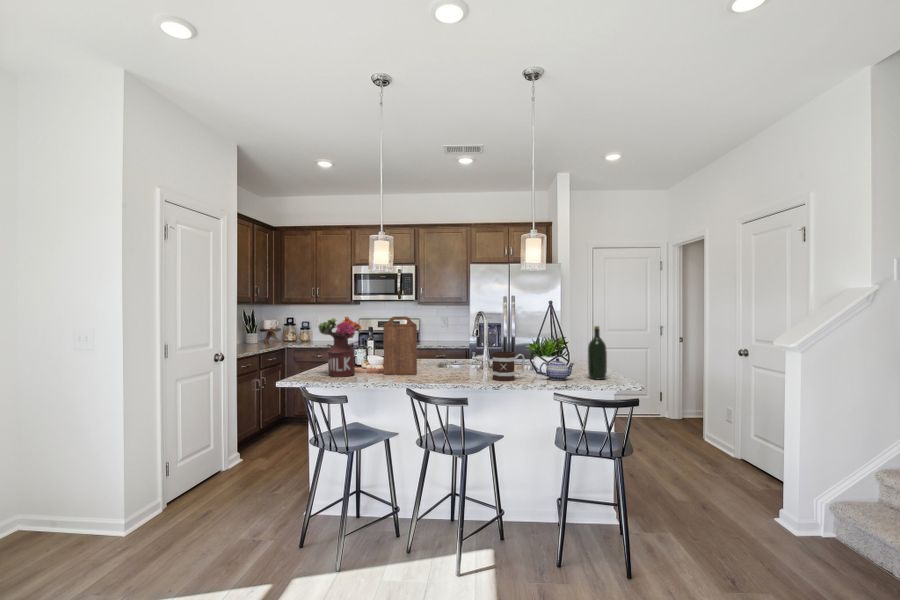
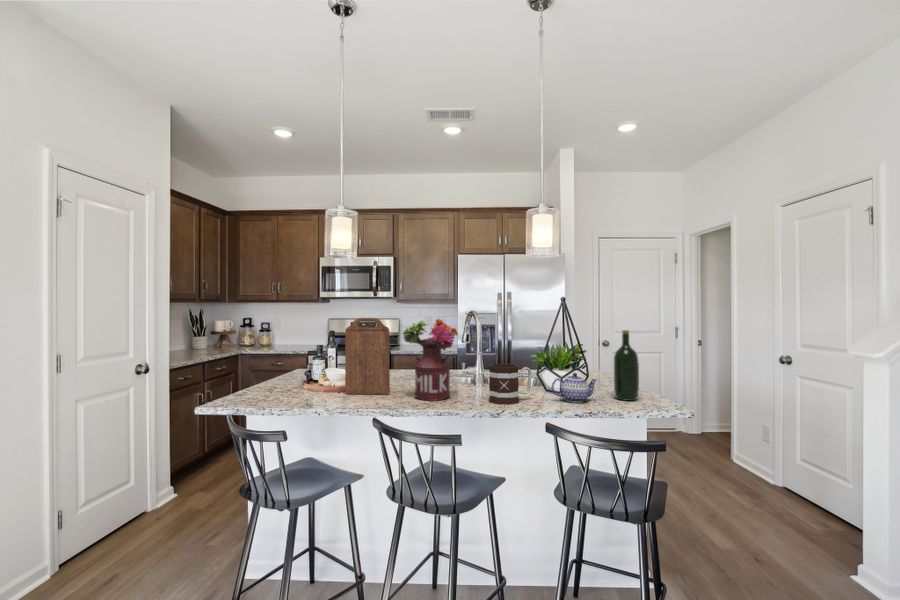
flower arrangement: present [318,317,361,377] -> present [403,319,458,401]

